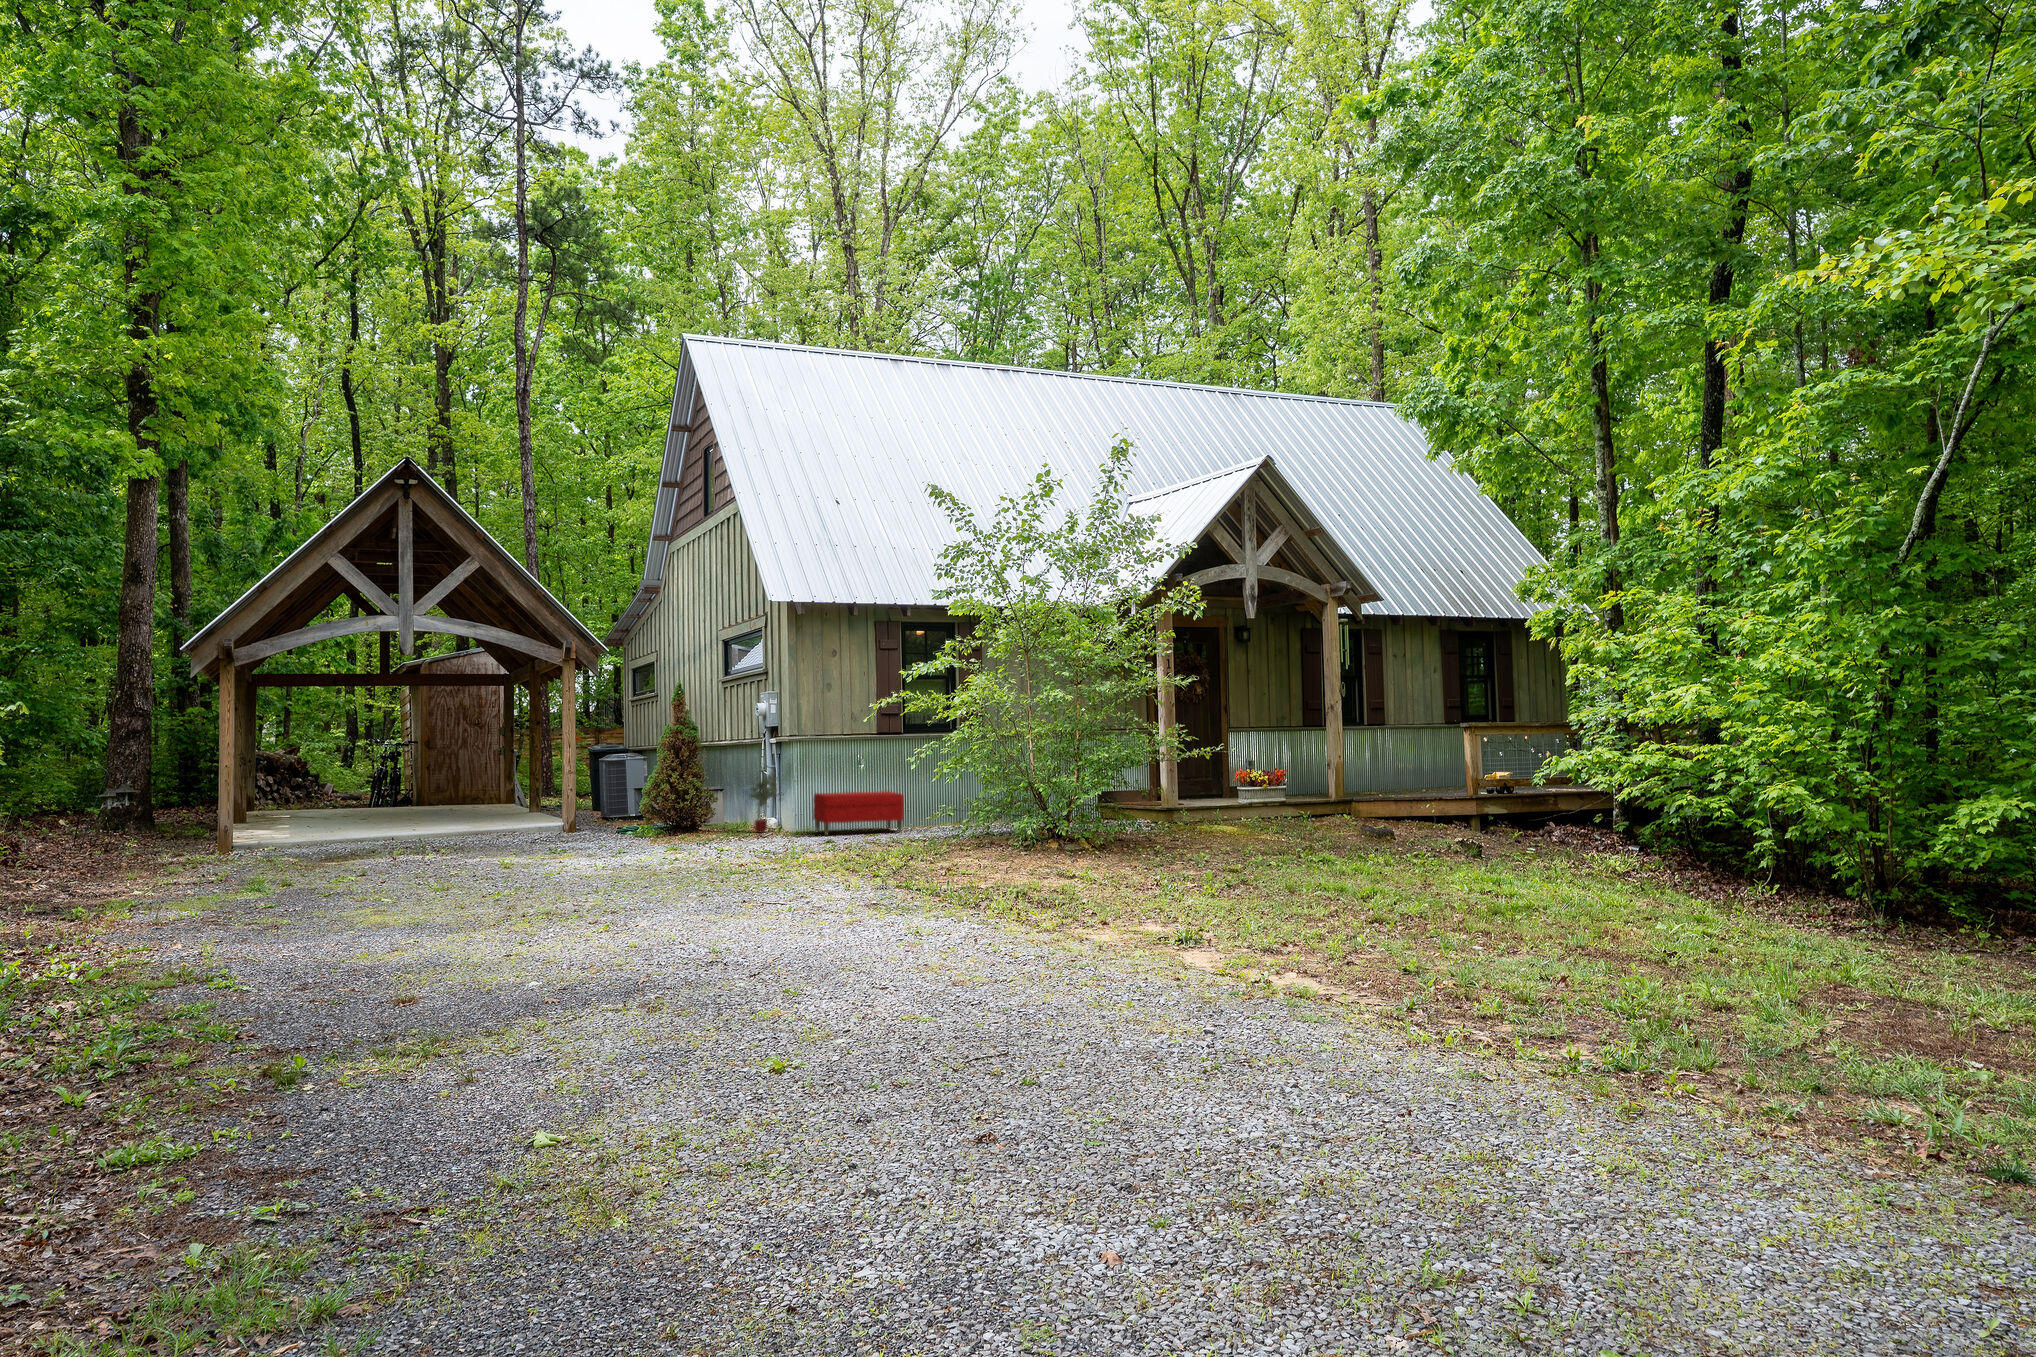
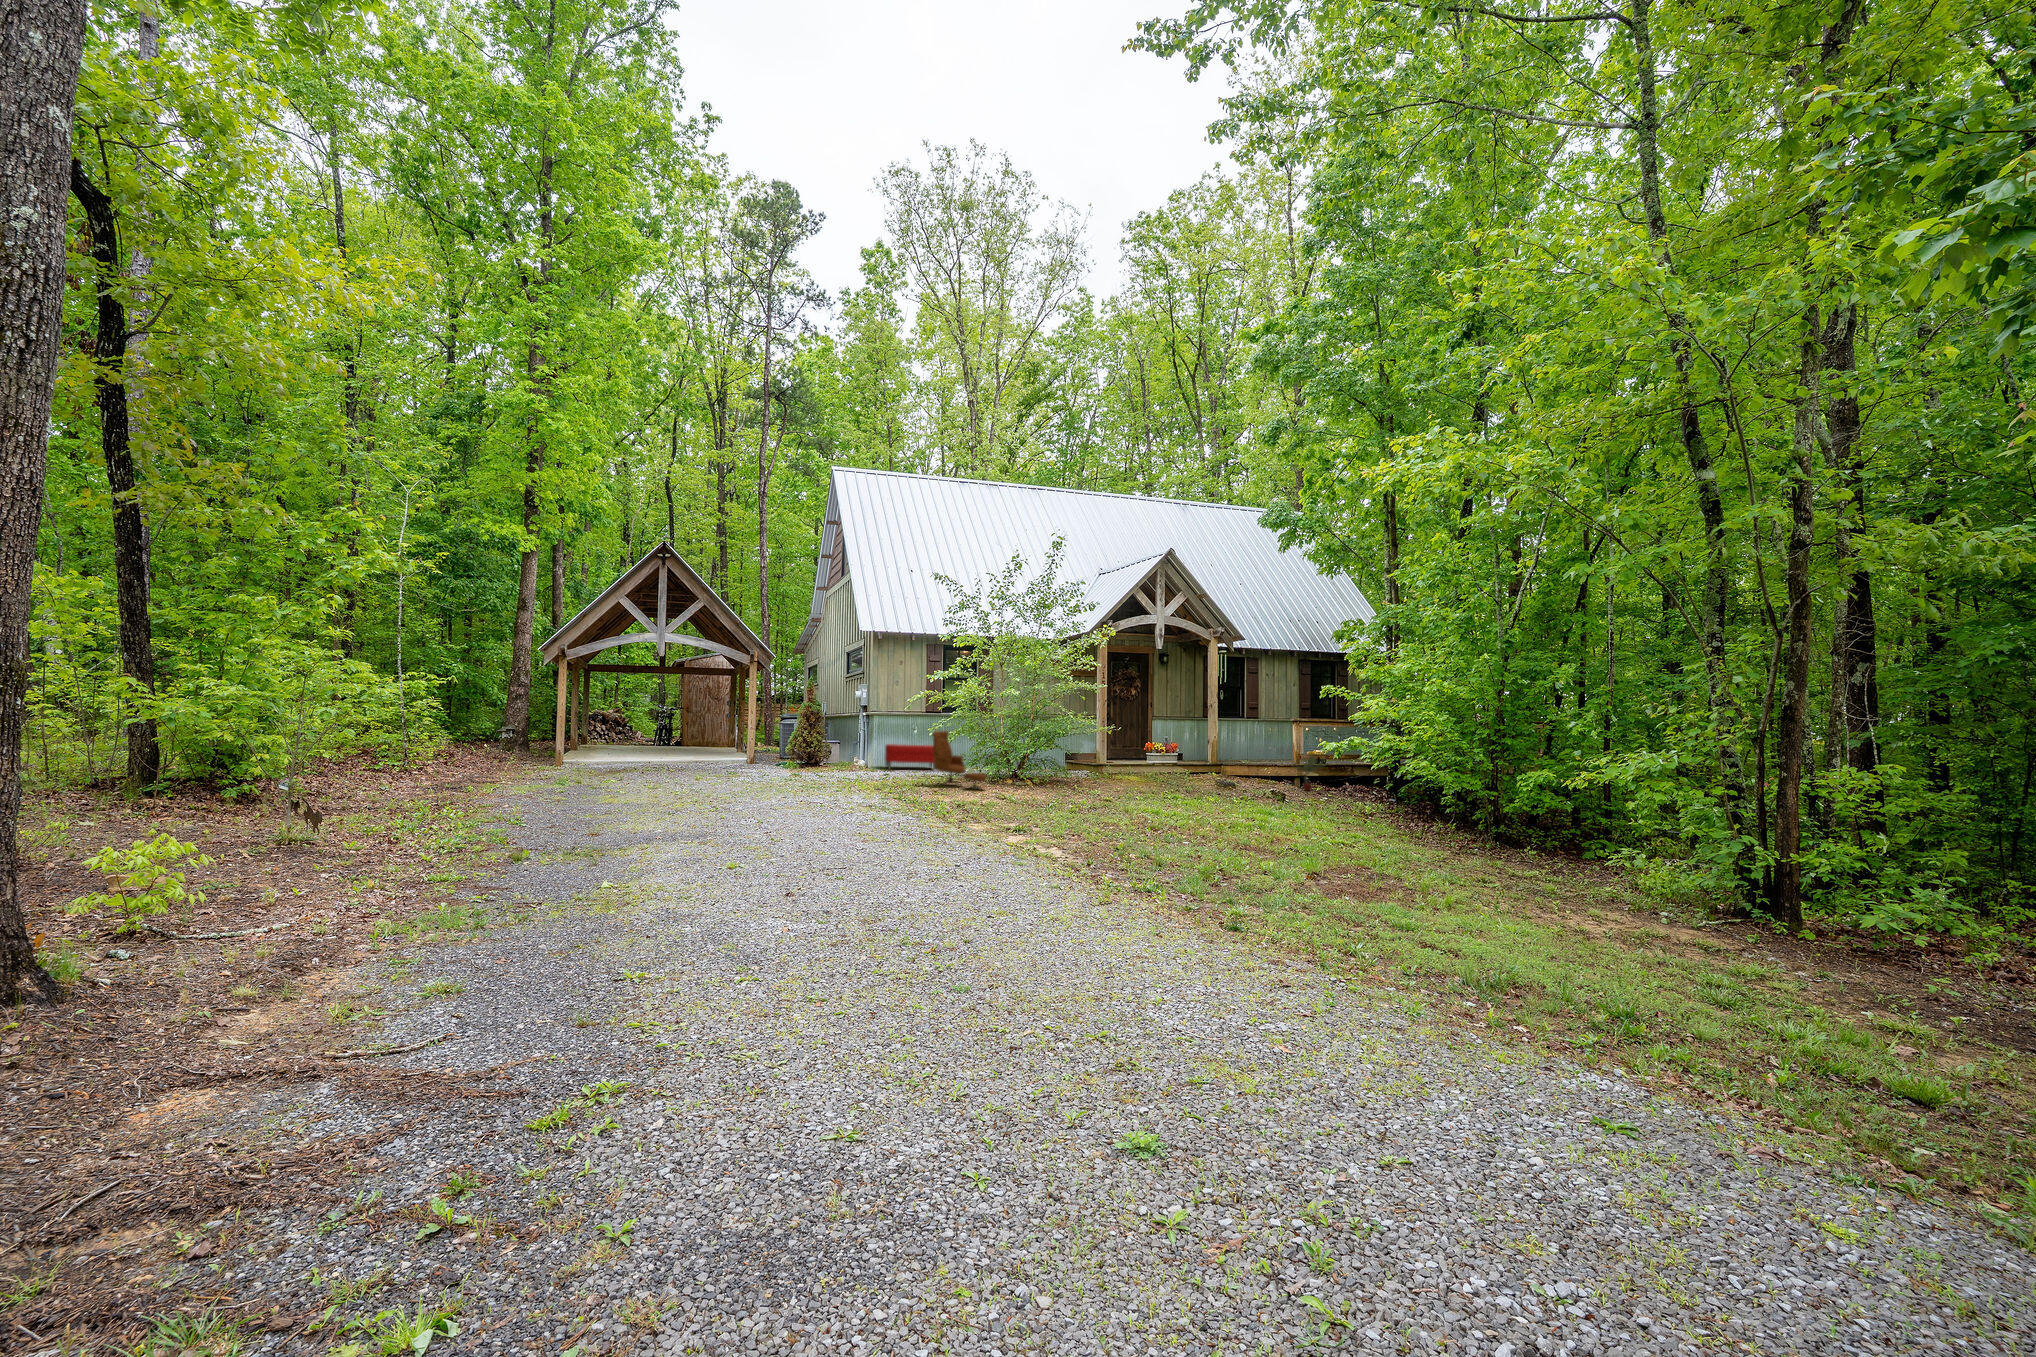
lounge chair: none [922,765,1024,862] -> present [932,731,986,788]
potted tree: present [749,768,784,833] -> present [1296,752,1325,791]

